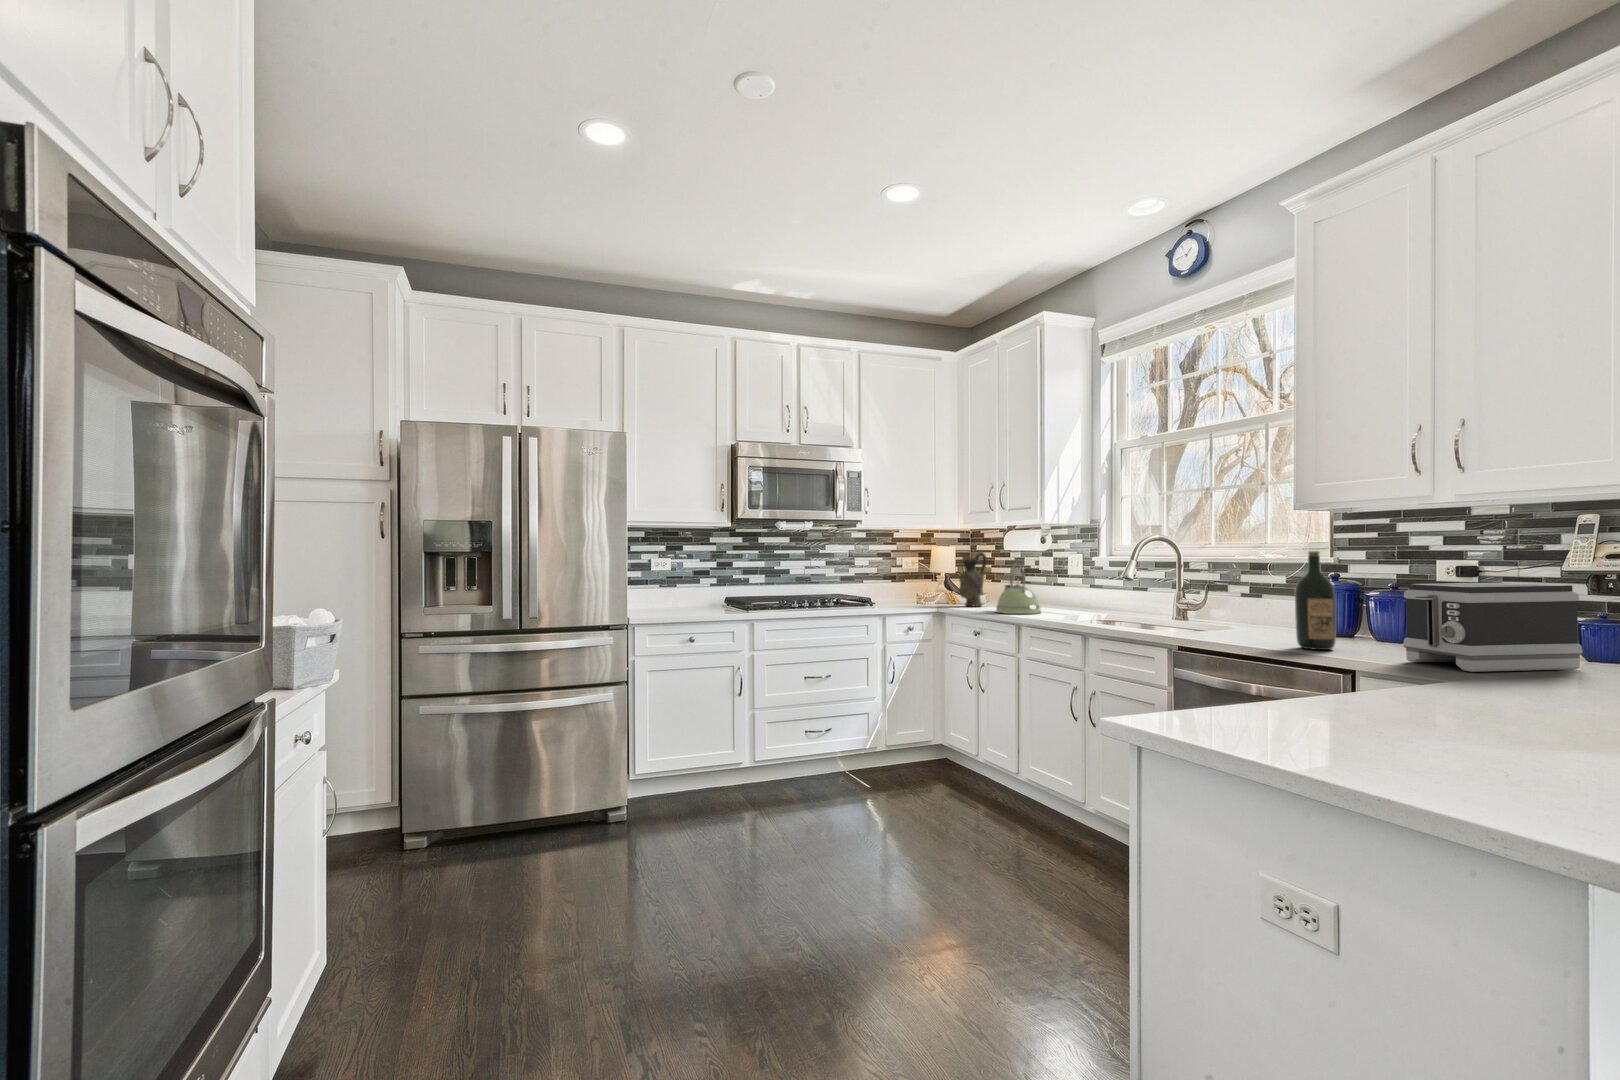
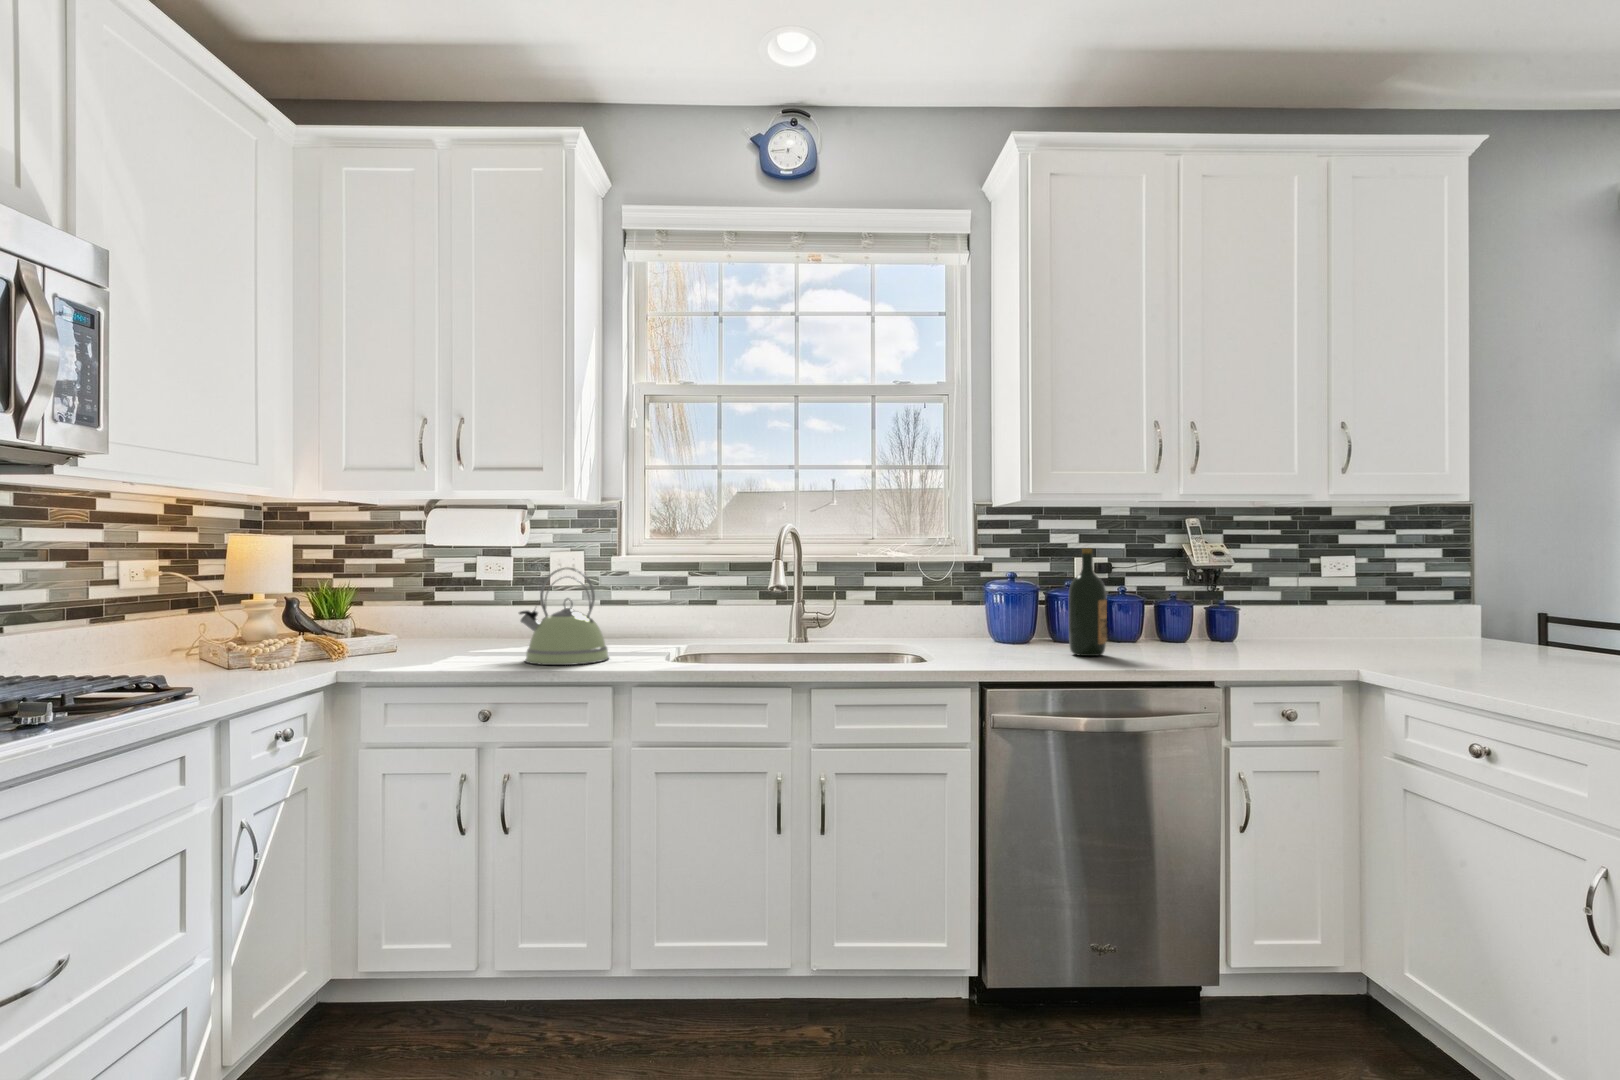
ceramic pitcher: present [959,552,987,606] -> none [385,549,435,661]
toaster: present [1403,583,1583,672] -> none [1165,576,1253,657]

